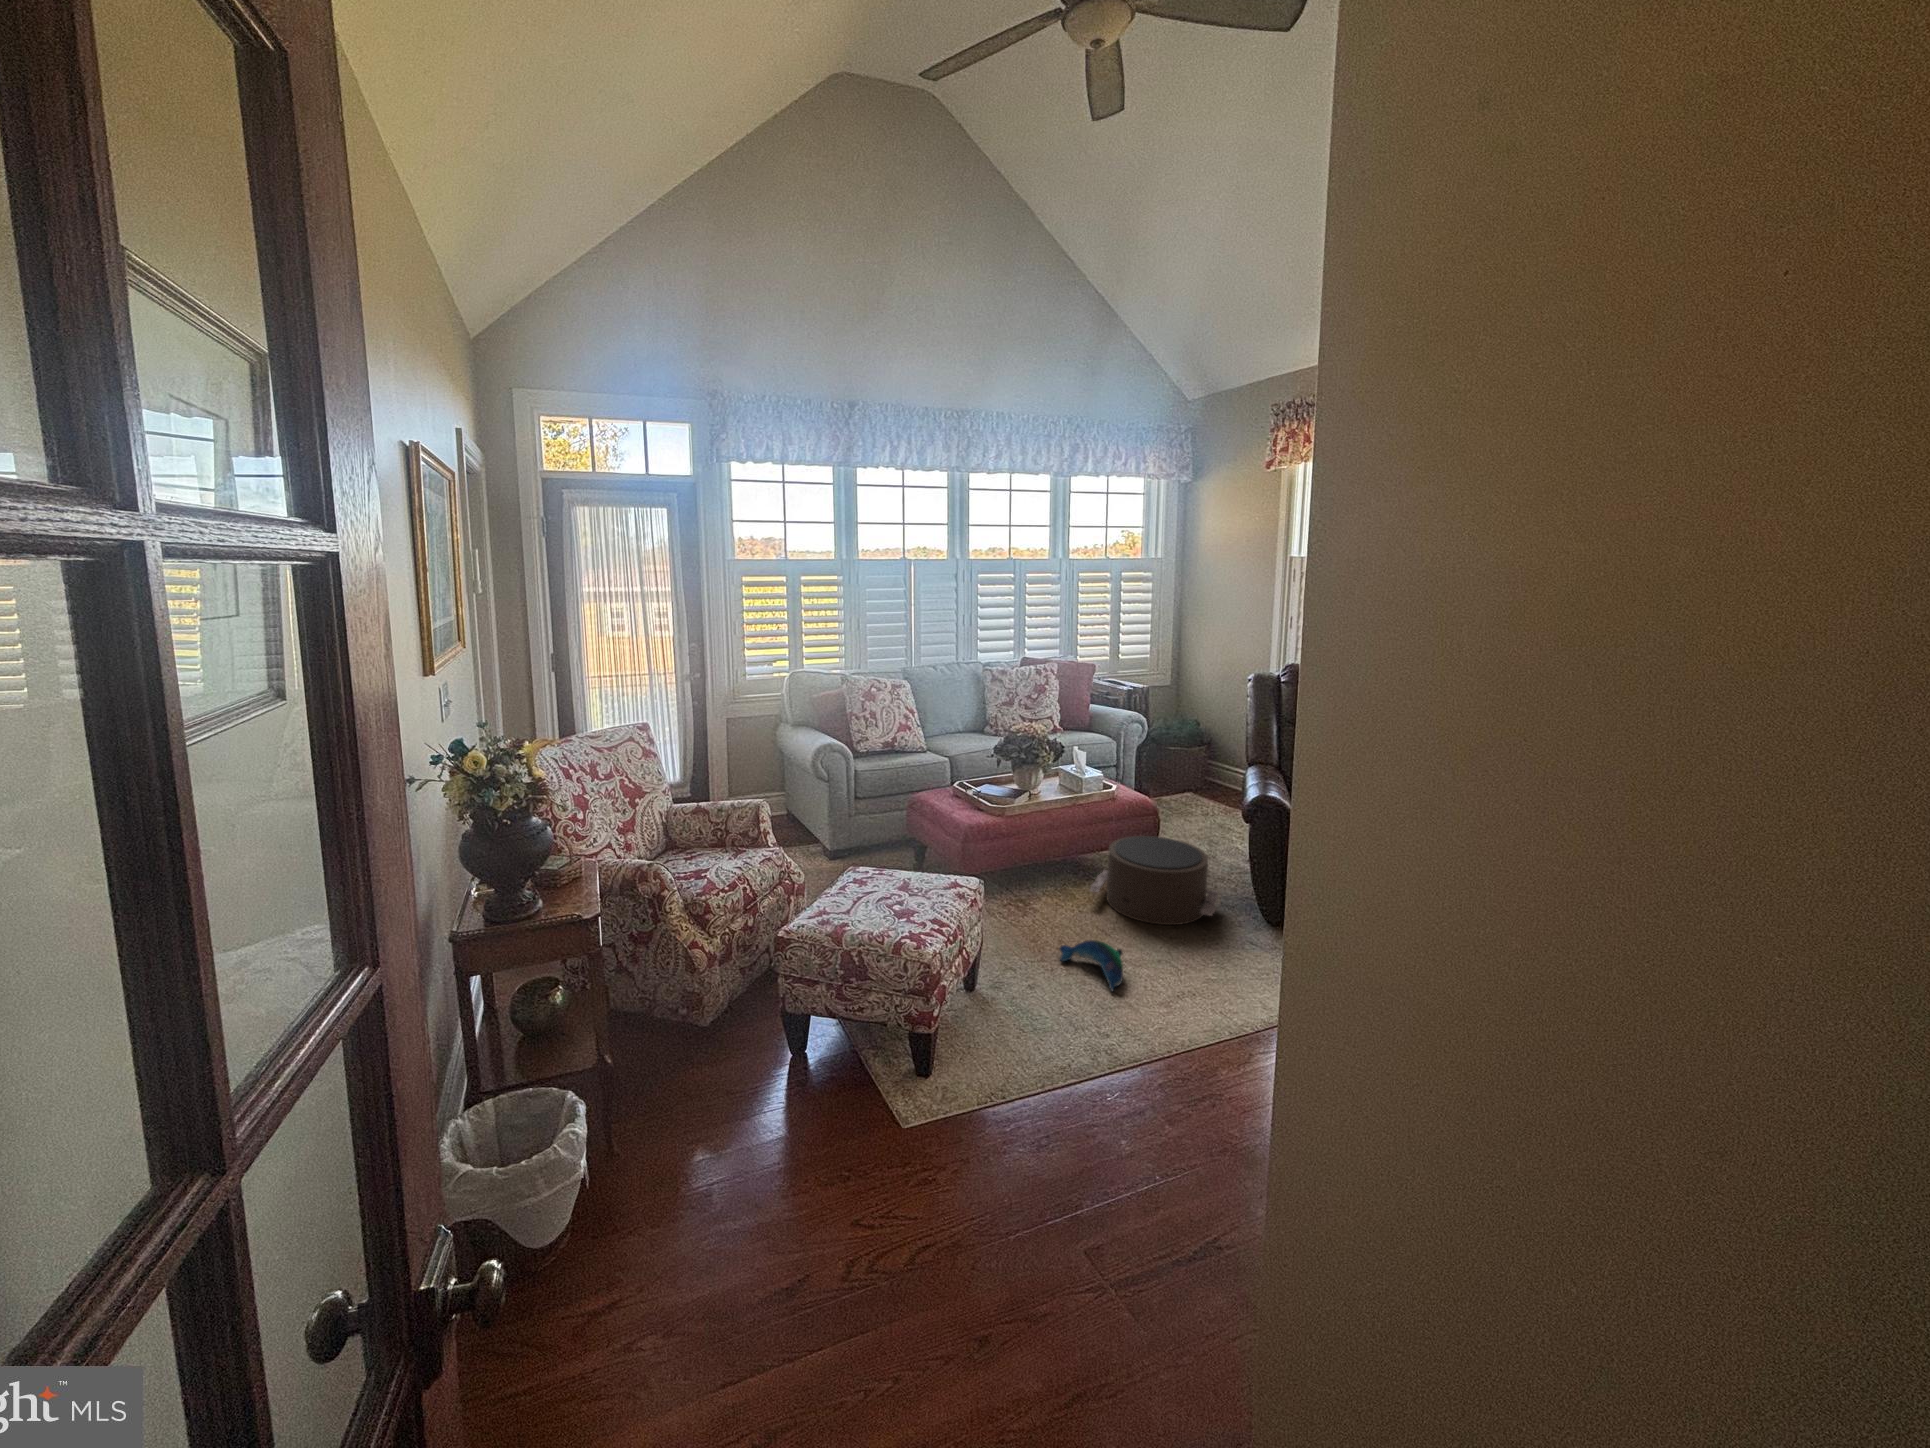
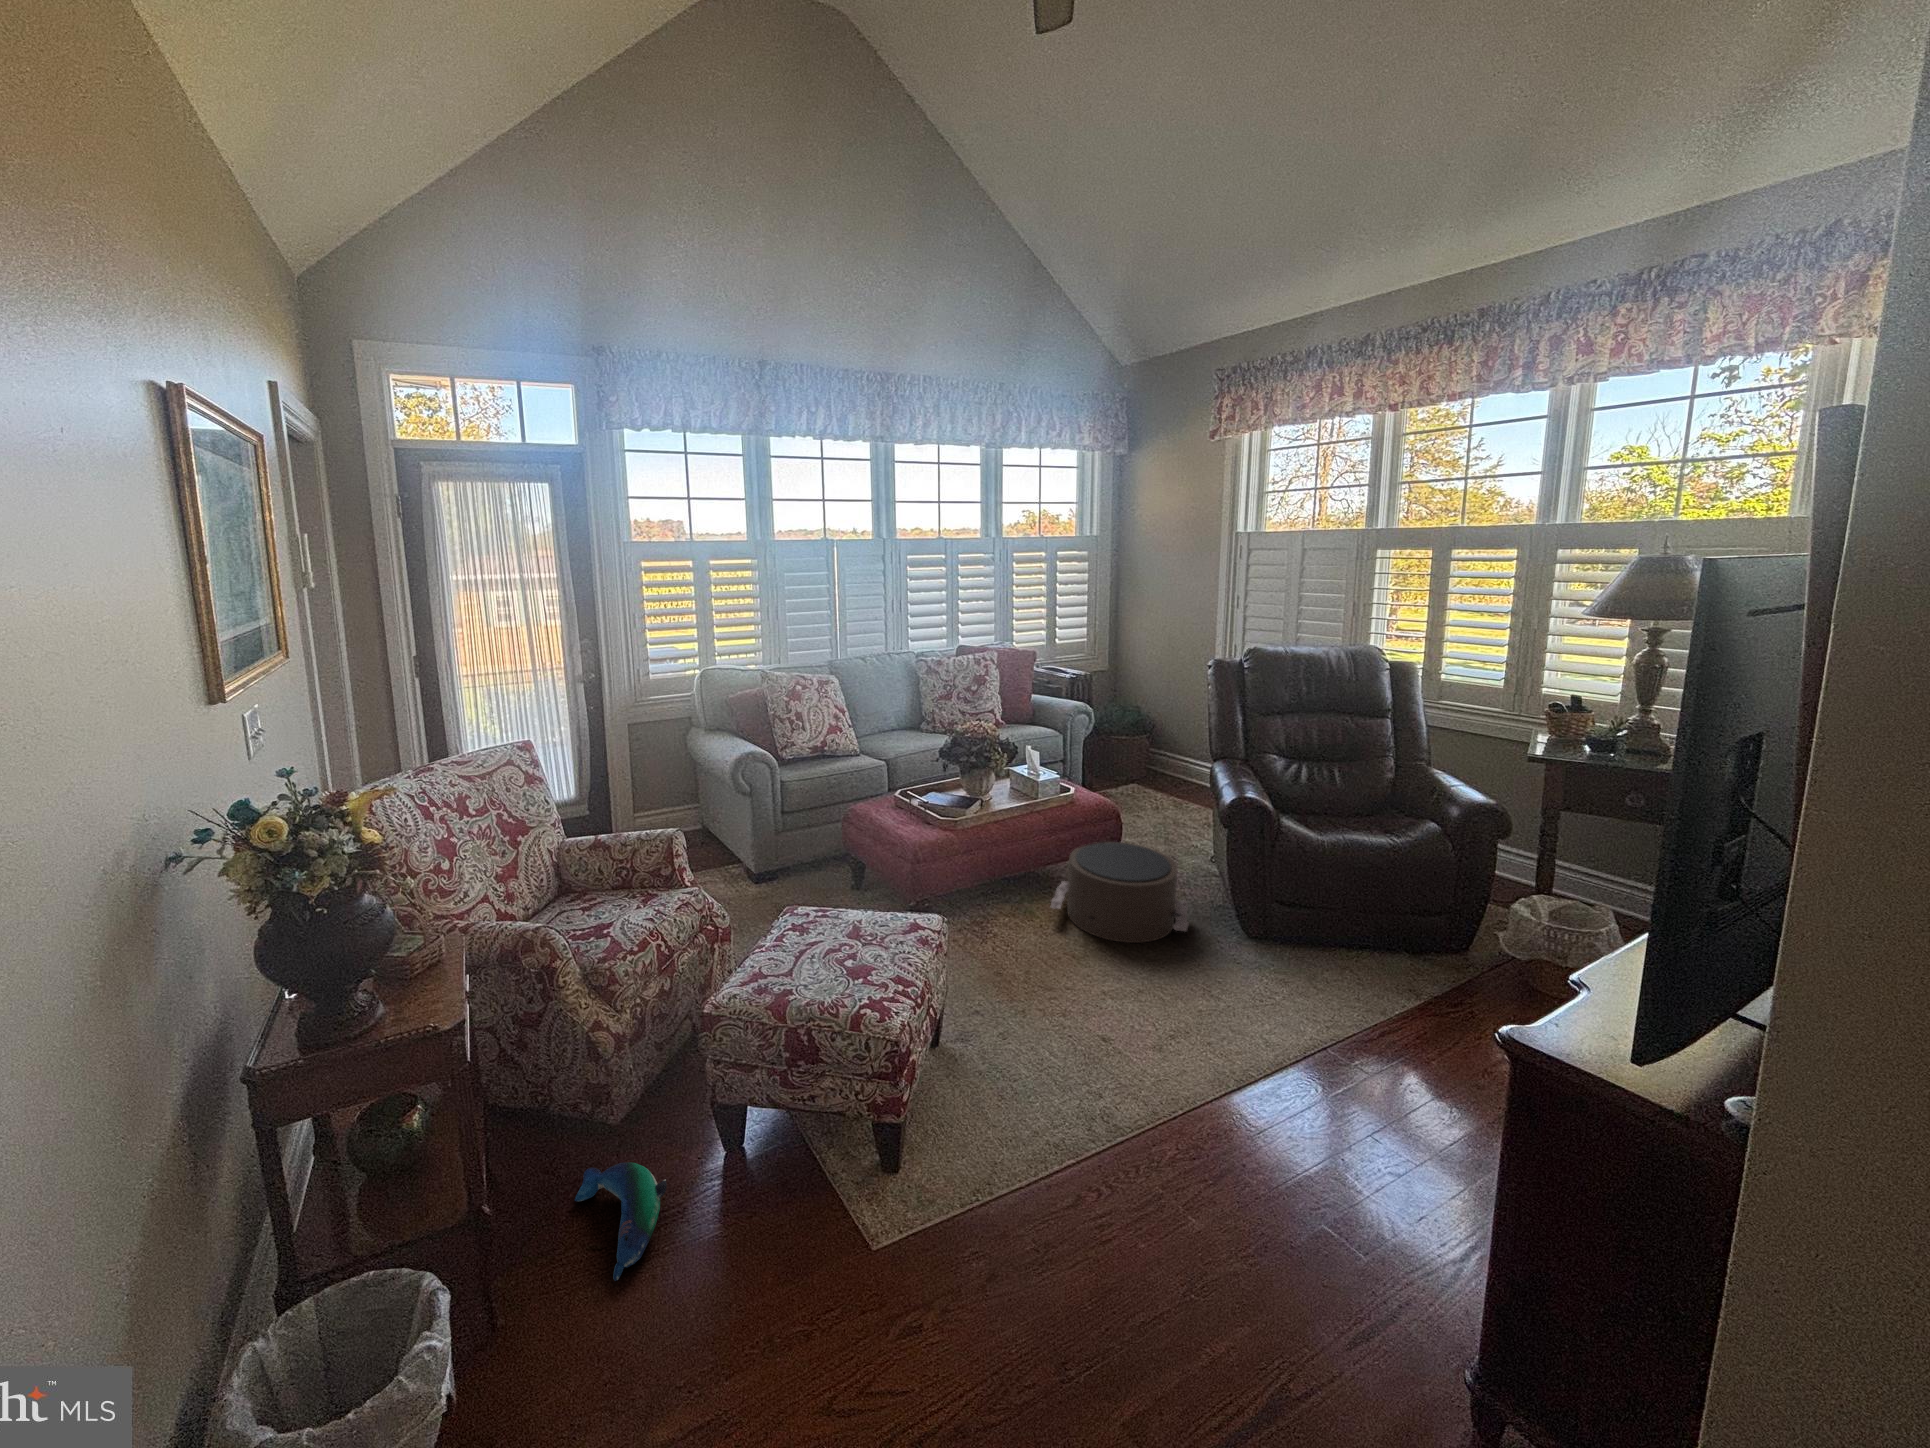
plush toy: present [1059,940,1123,991] -> present [575,1162,667,1281]

